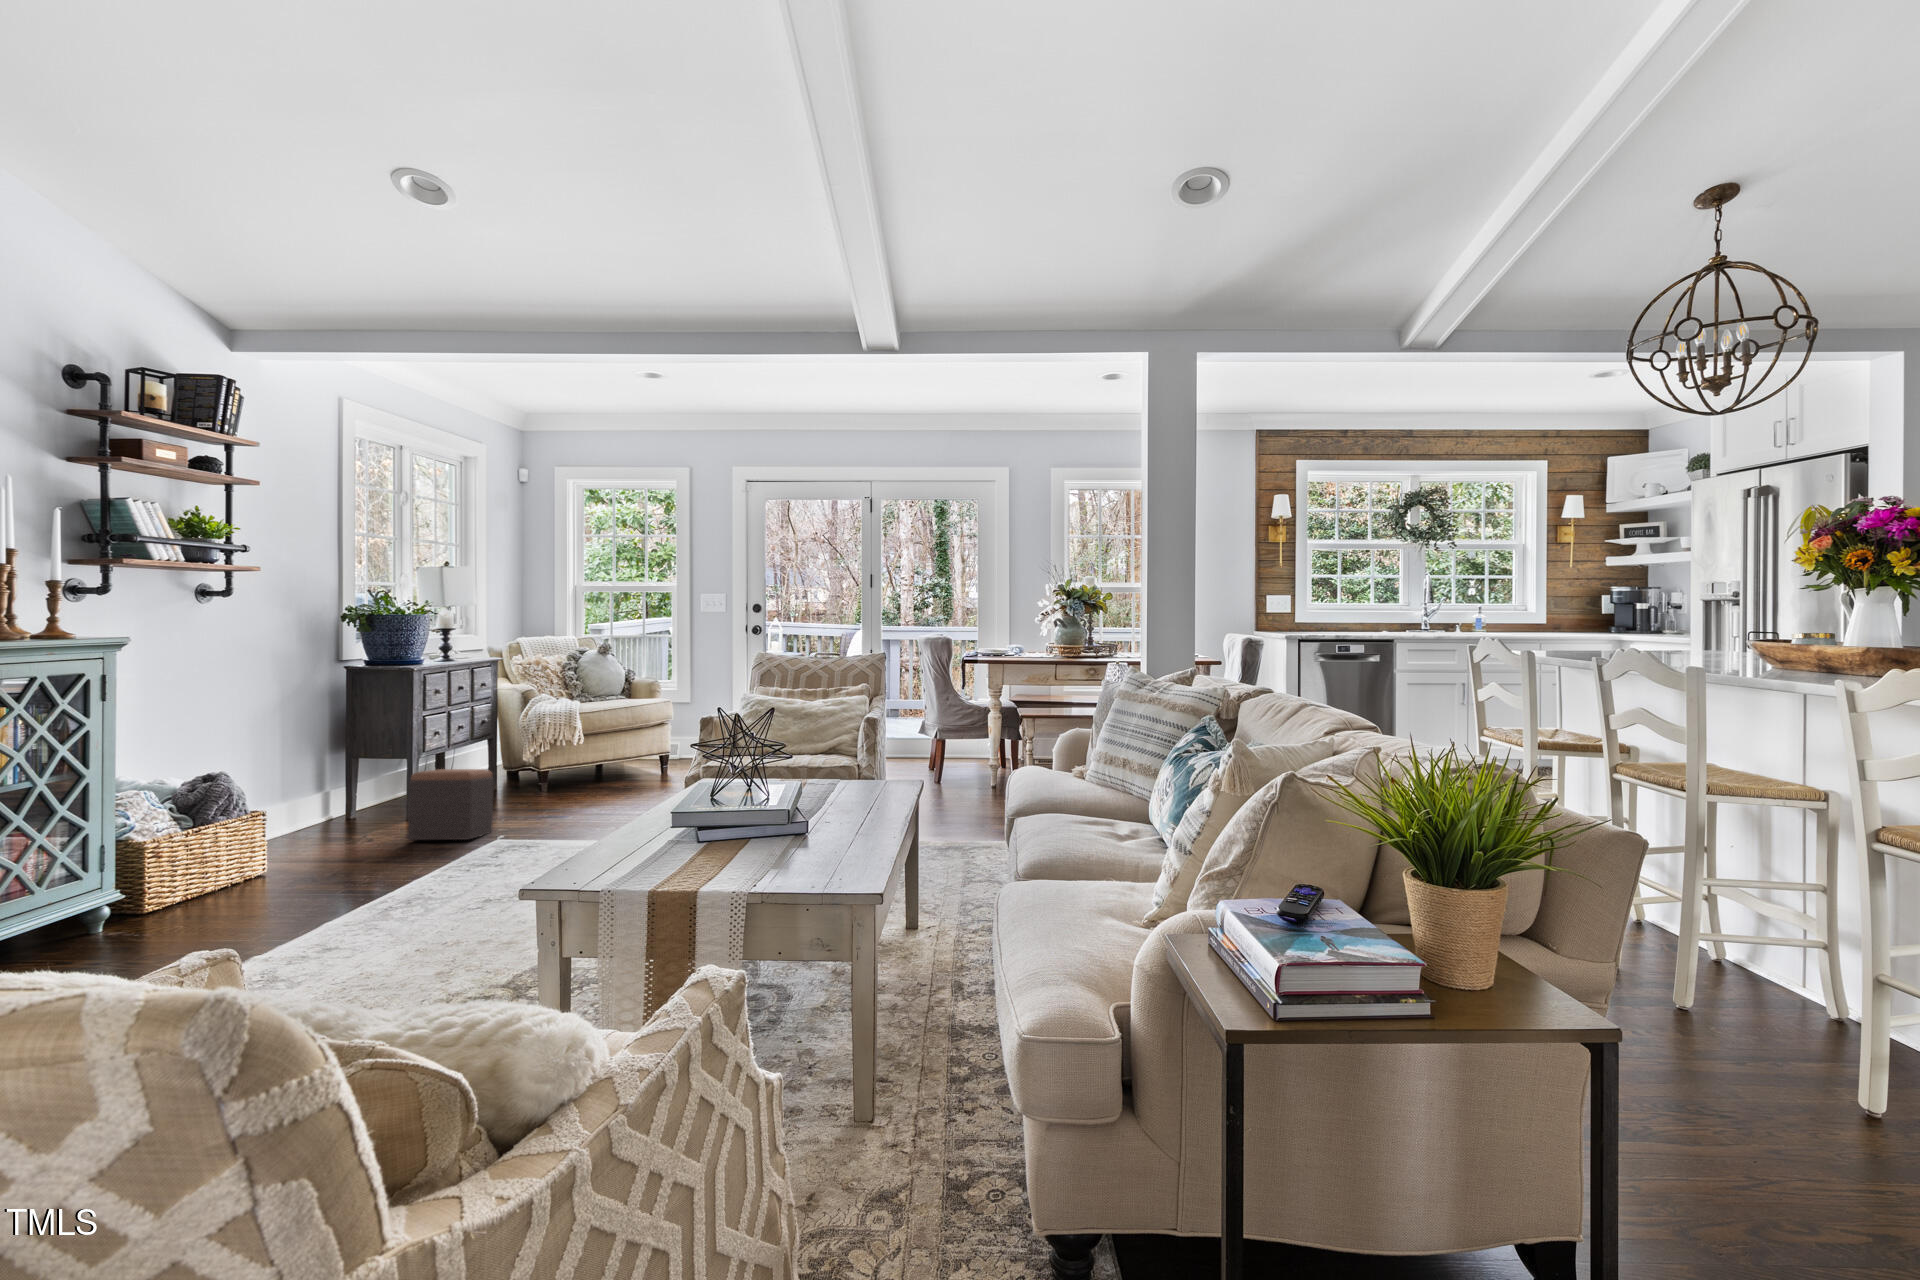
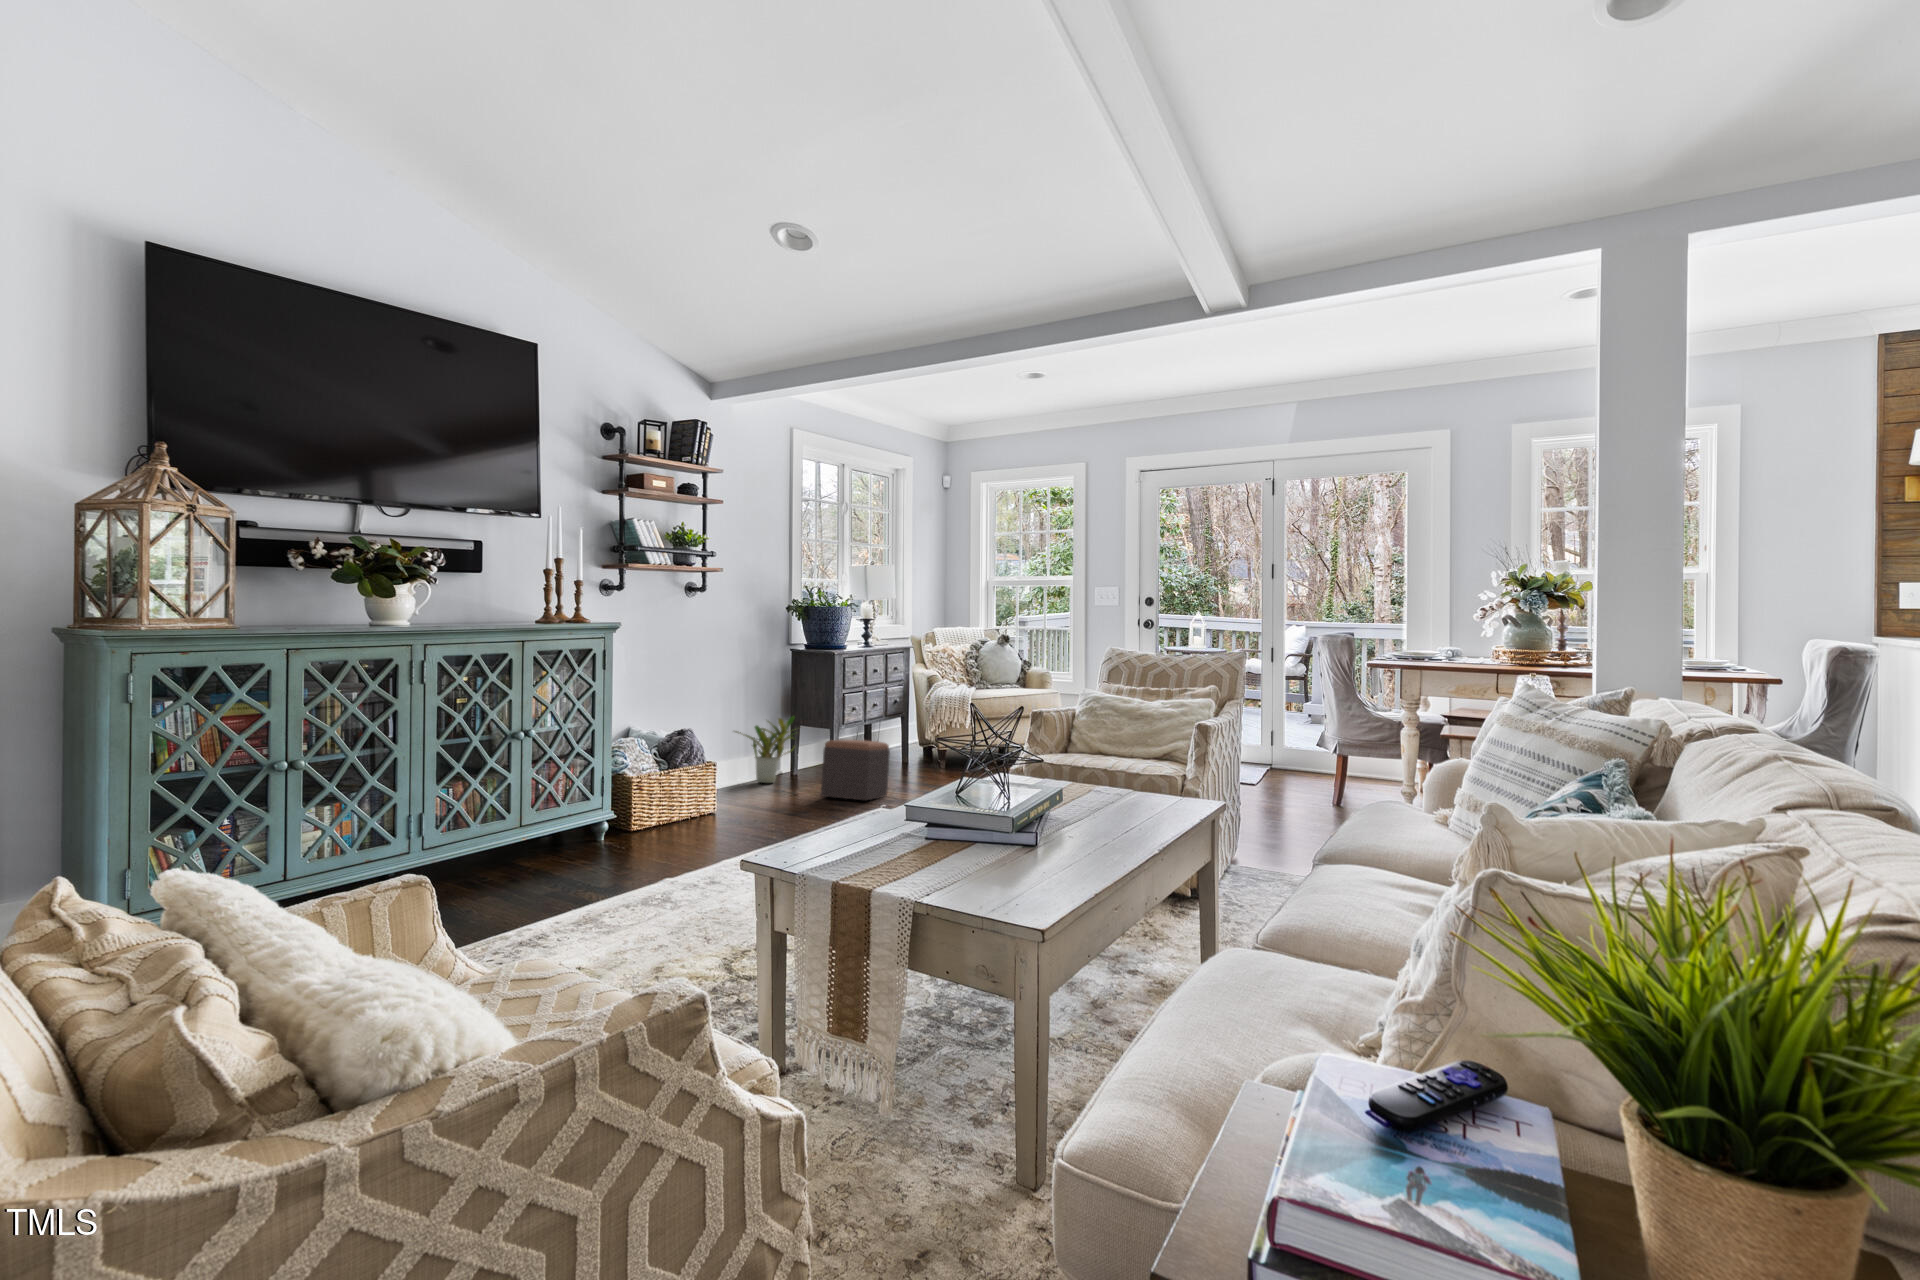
potted plant: none [274,746,372,832] -> present [736,716,797,783]

